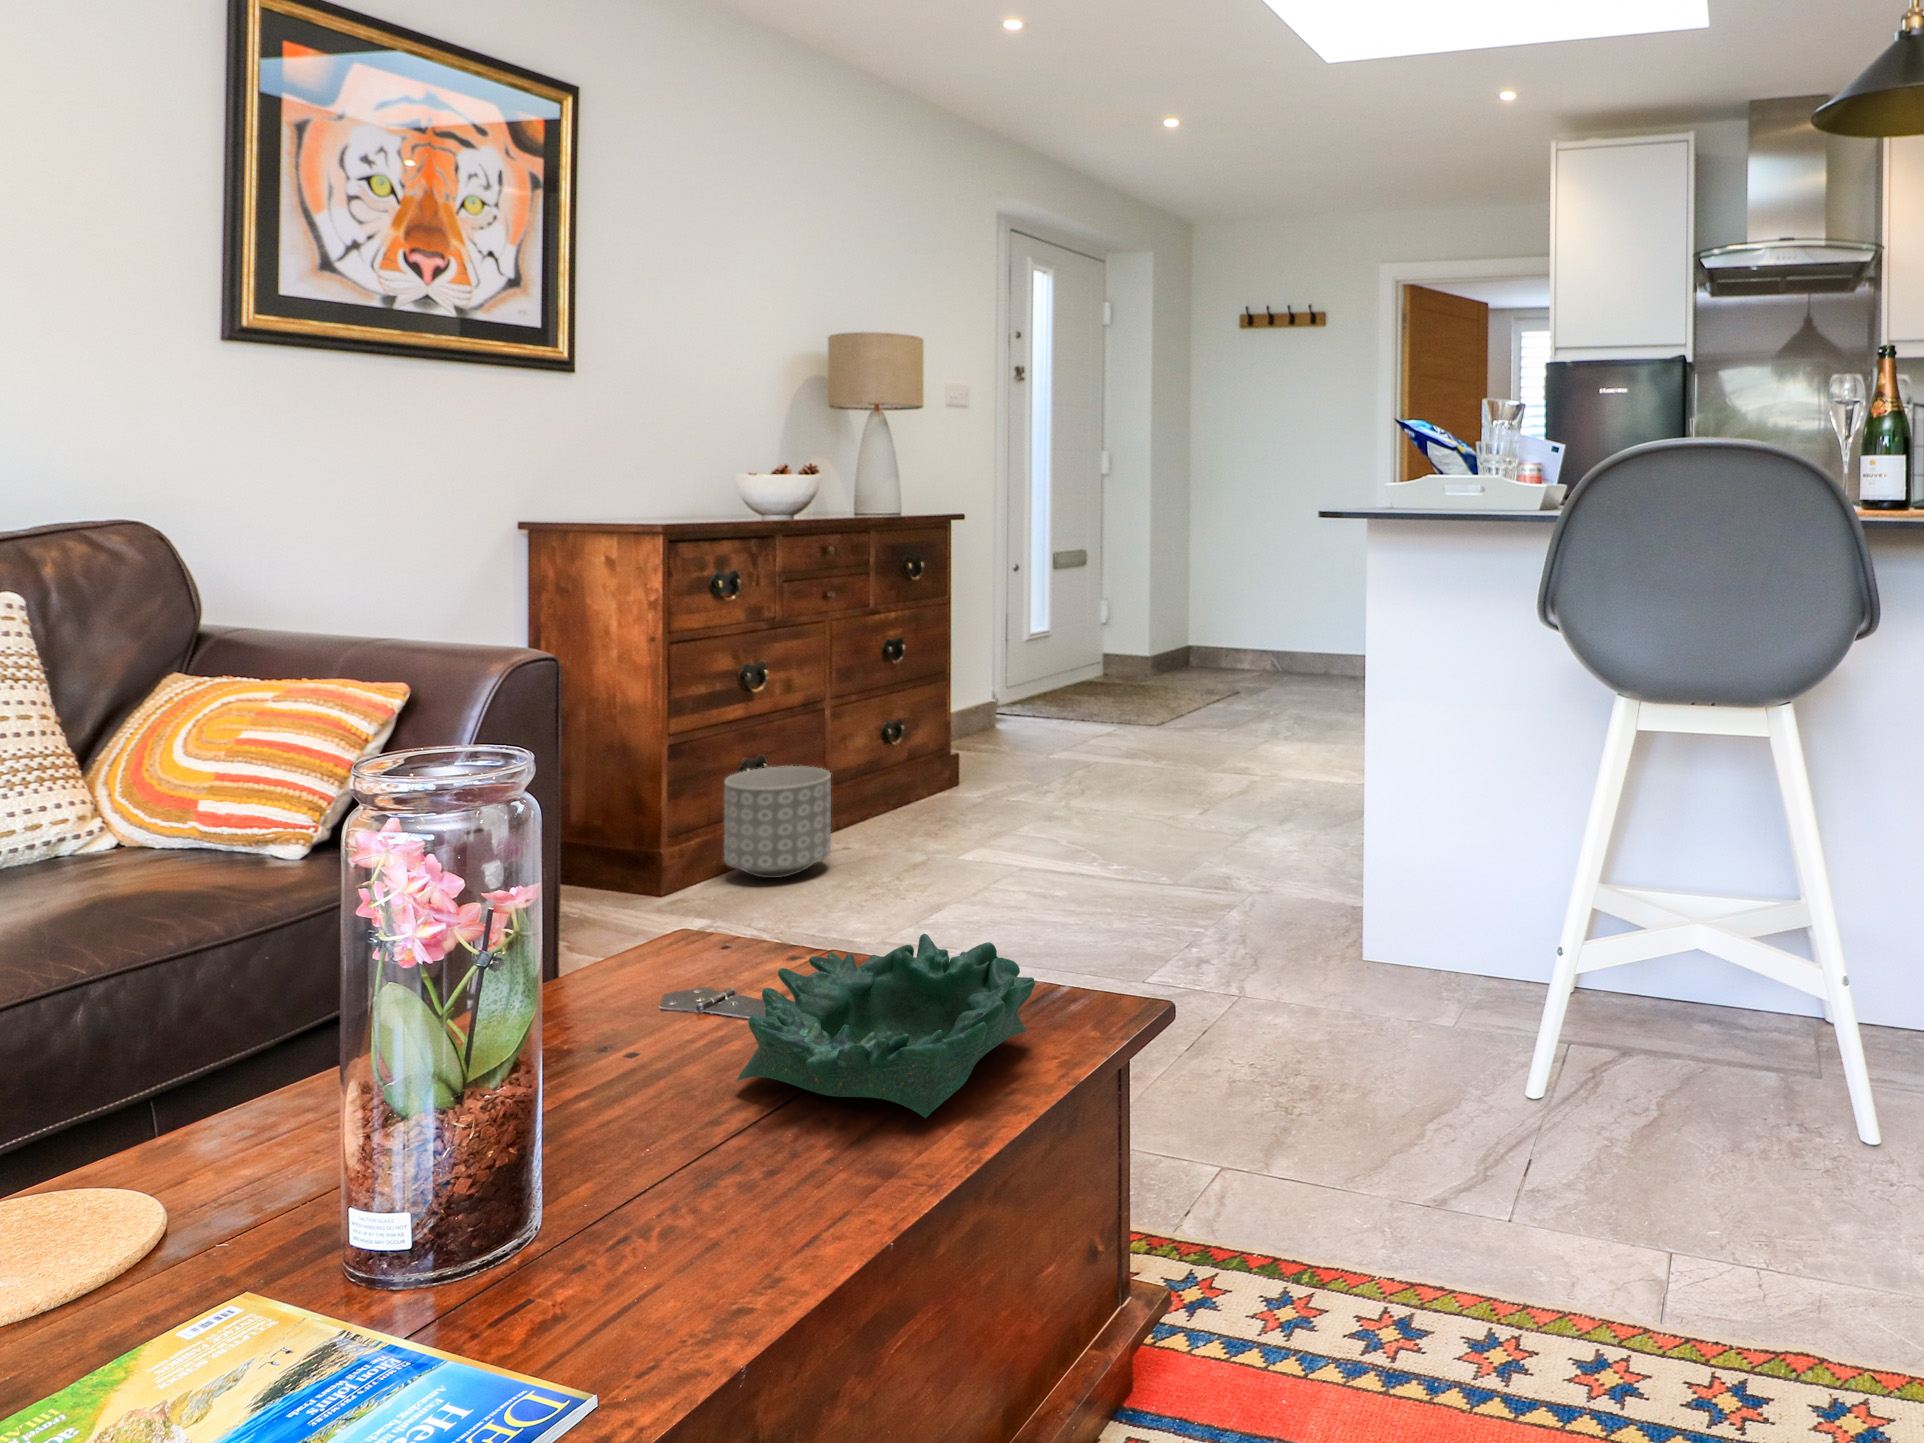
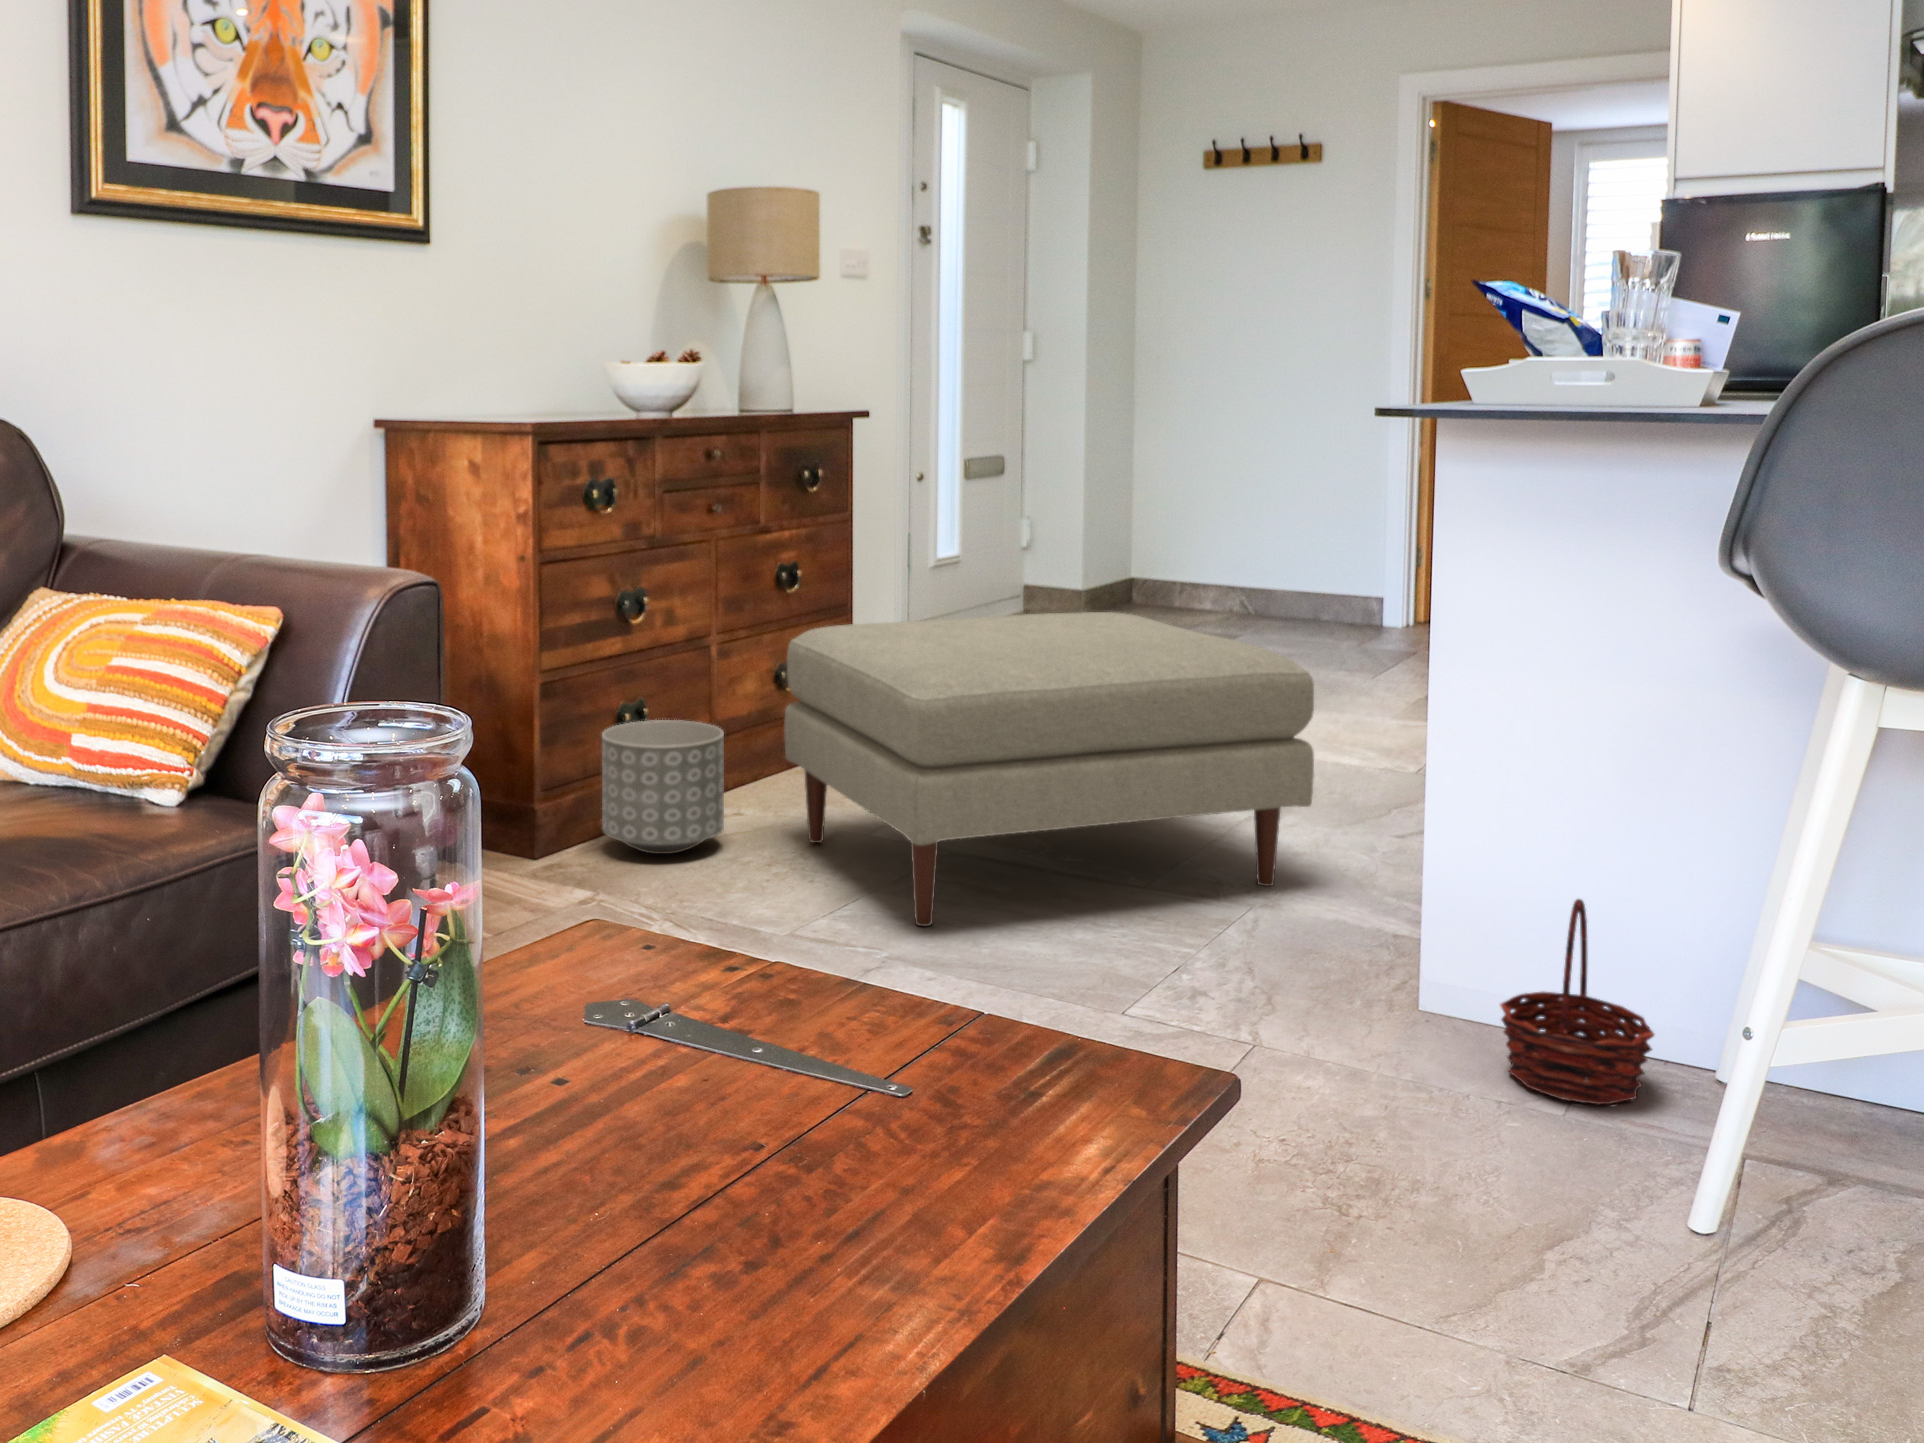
ottoman: none [883,667,1286,920] -> present [784,612,1314,926]
basket: none [1398,861,1497,1008] -> present [1501,899,1654,1104]
decorative bowl: present [736,934,1035,1118] -> none [691,962,1075,1219]

